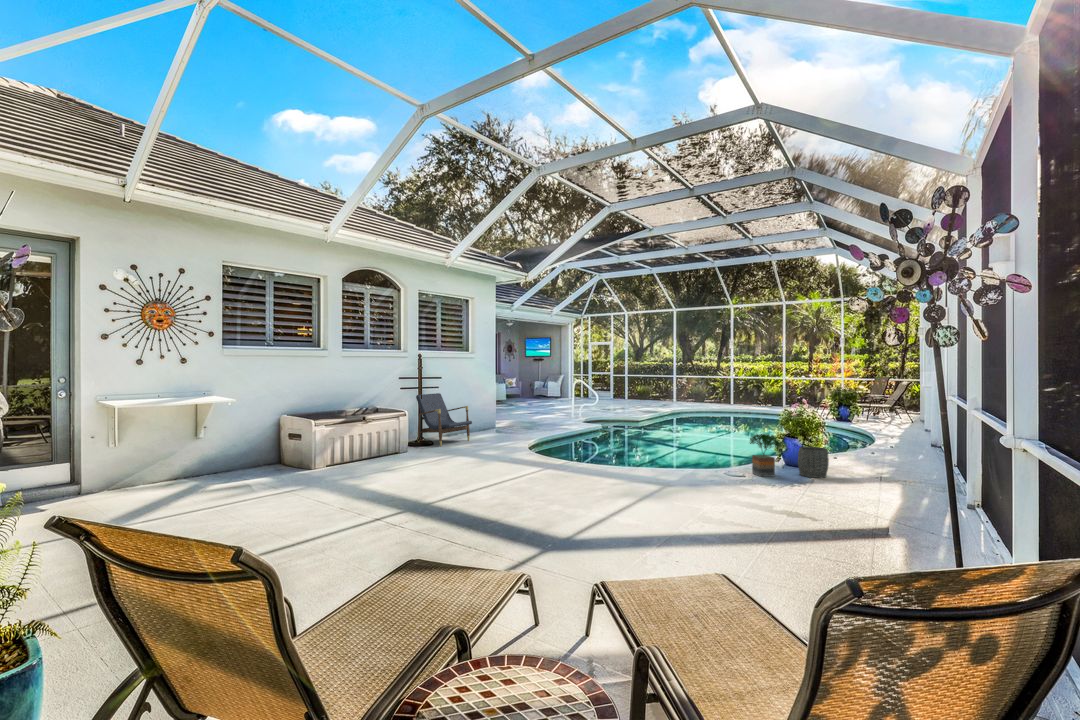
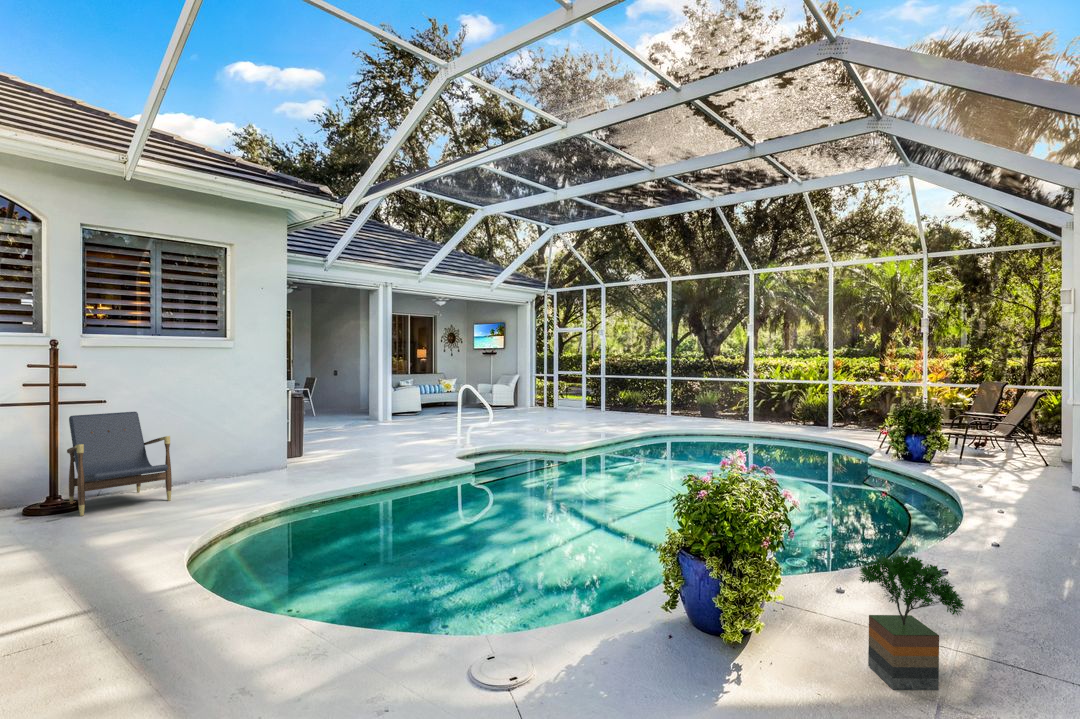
potted tree: present [750,434,782,477] -> present [859,555,965,690]
woven basket: present [798,446,829,478] -> none [679,590,761,700]

